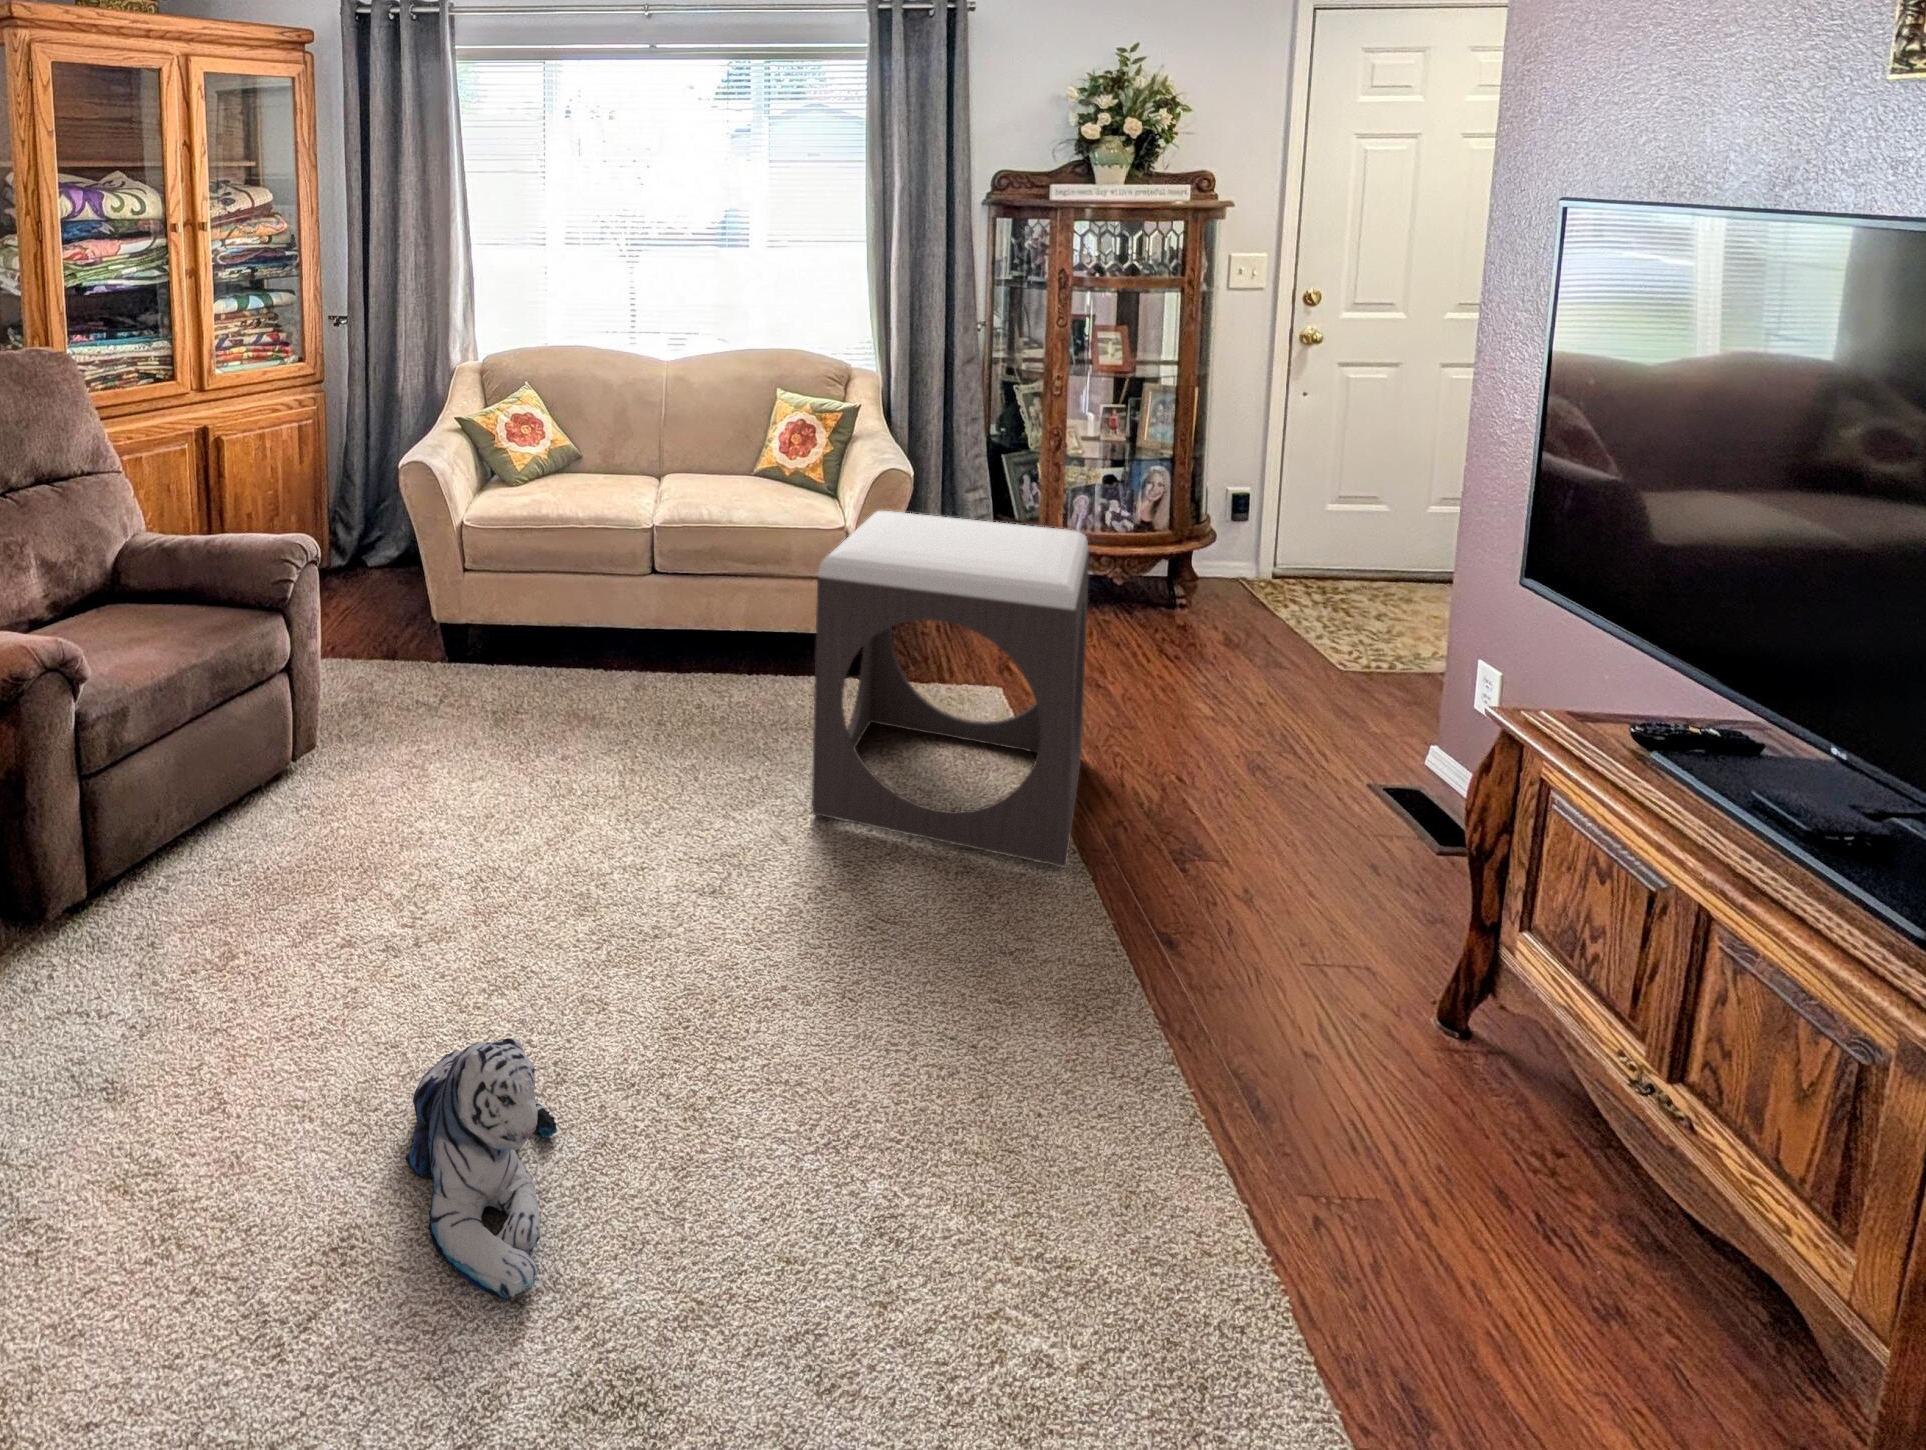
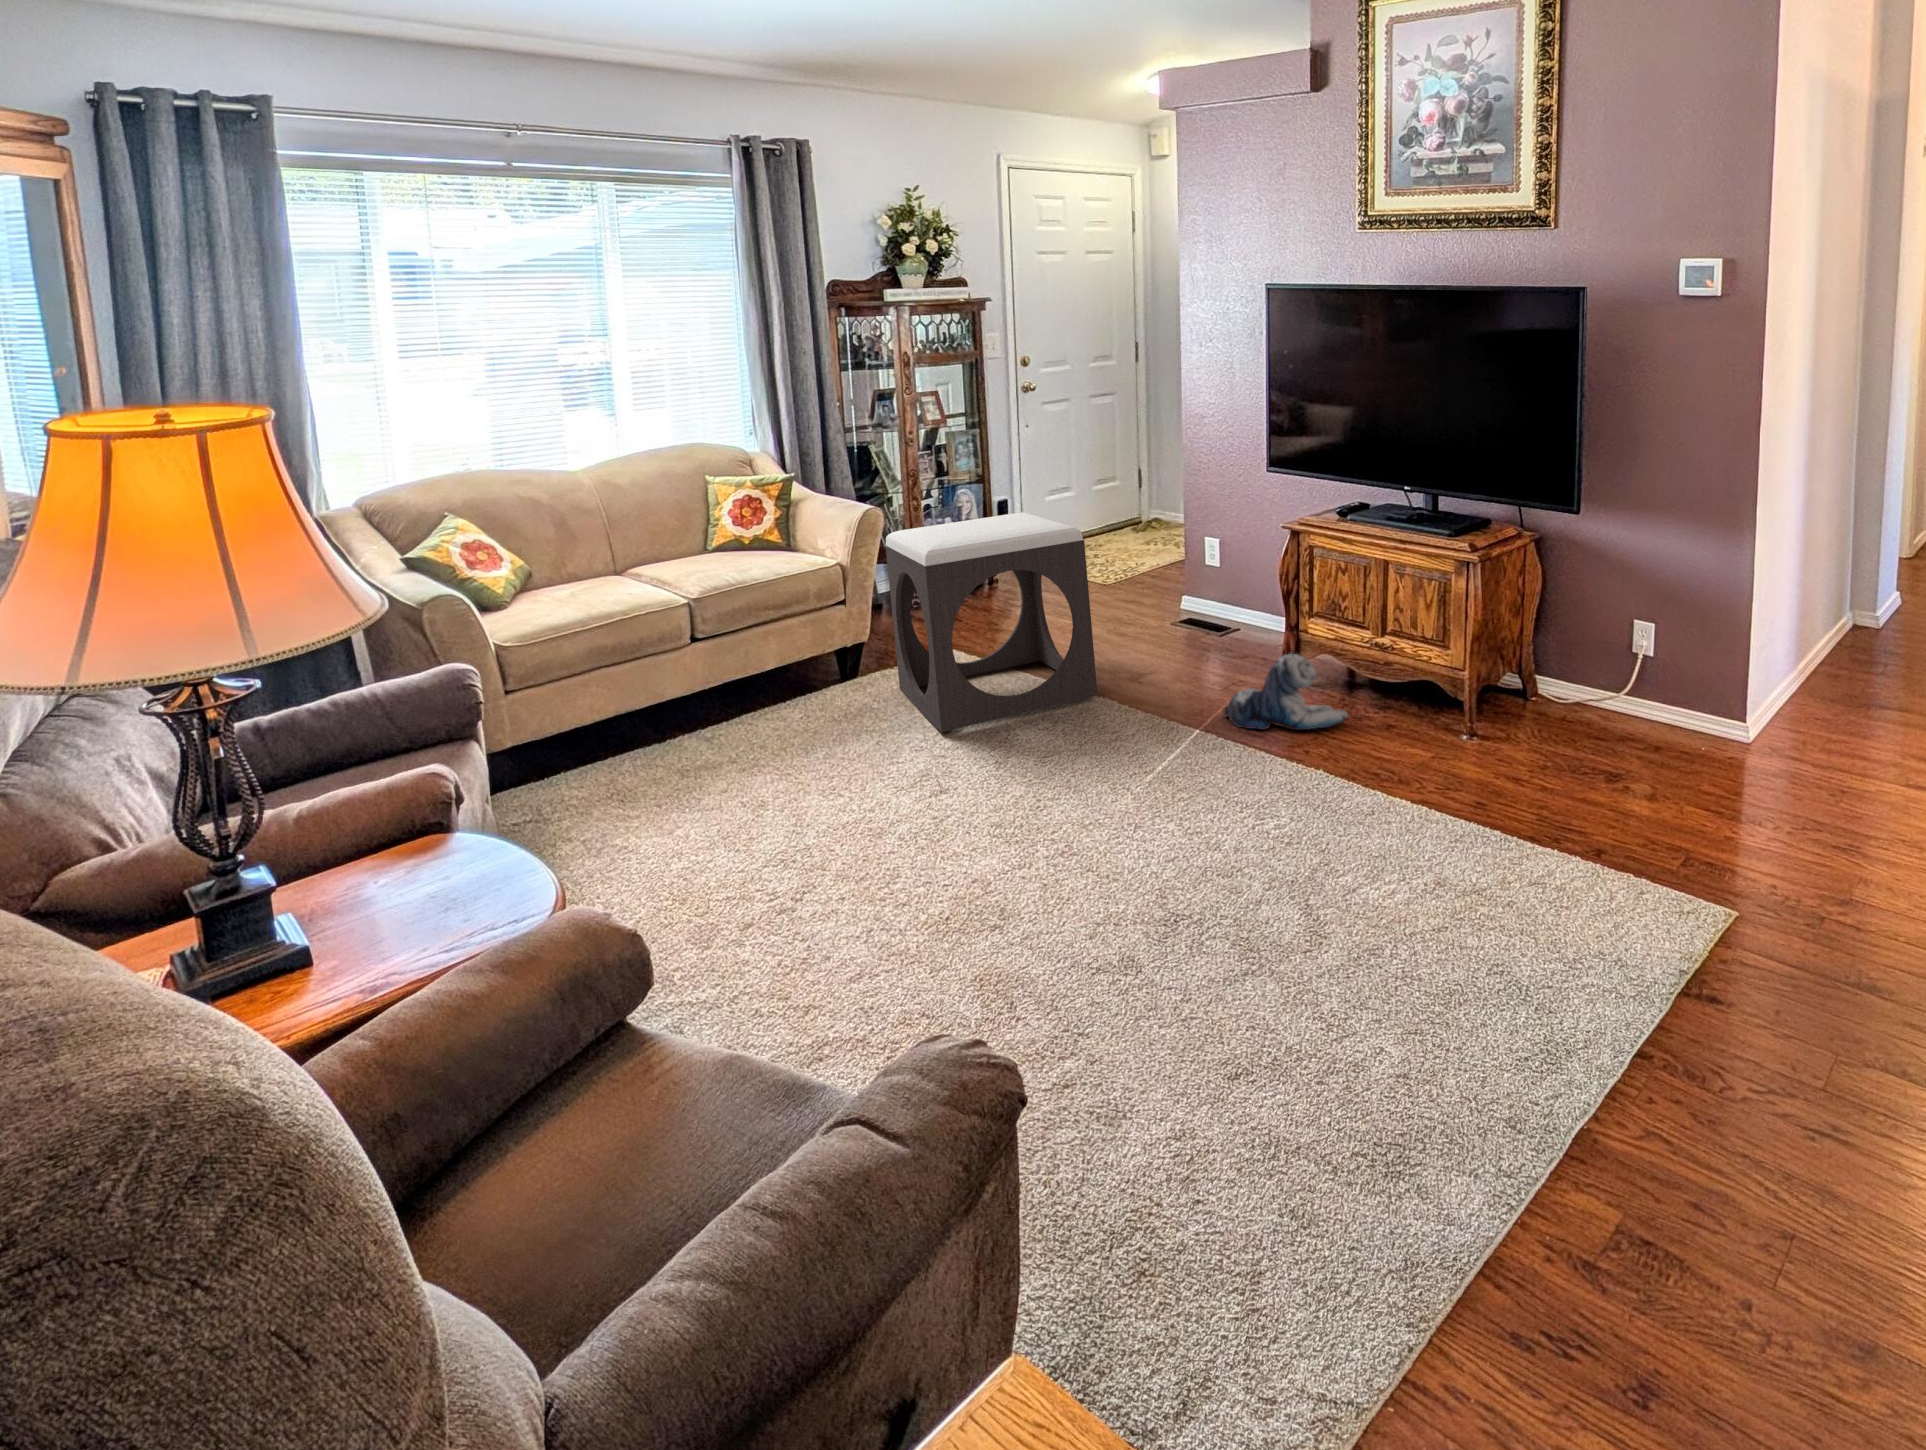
plush toy: present [405,1038,557,1300] -> present [1224,654,1348,731]

